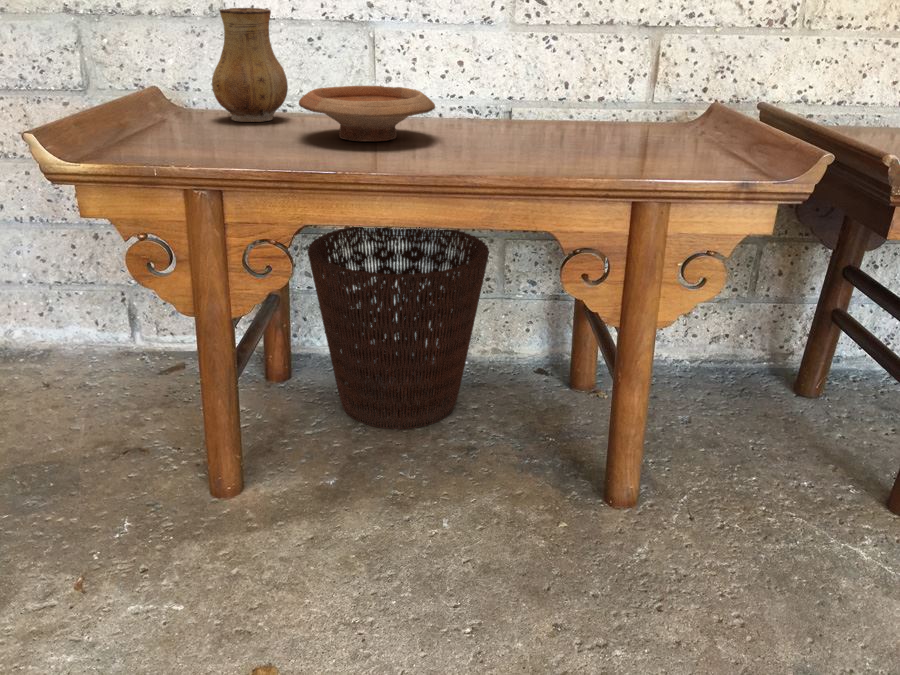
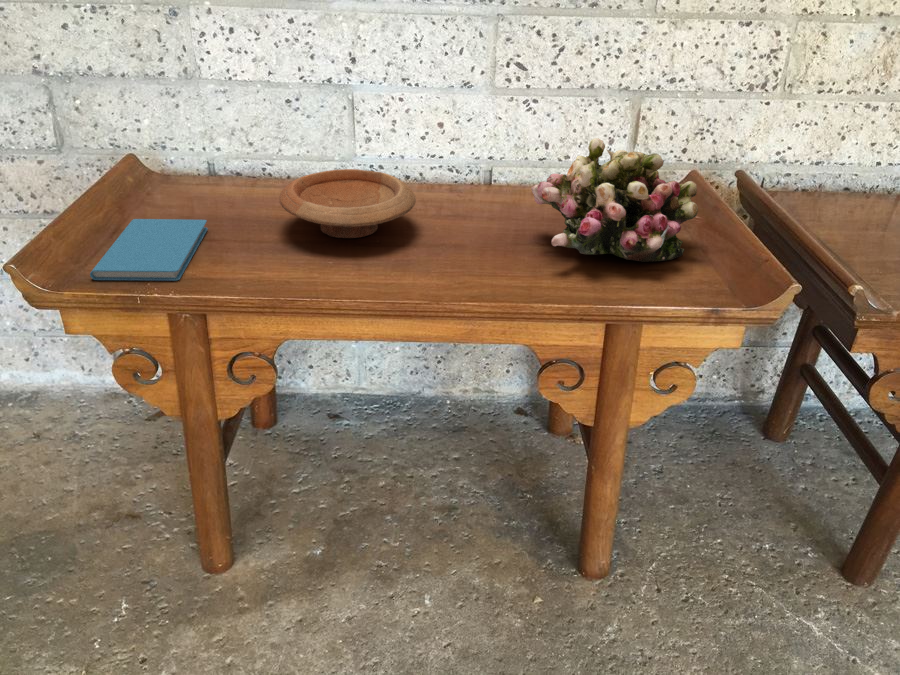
ceramic pitcher: present [212,8,288,122] -> none [191,81,267,198]
flower arrangement: none [552,39,722,156] -> present [531,138,698,262]
book: none [106,124,226,159] -> present [90,219,208,281]
basket: present [307,227,489,429] -> none [291,278,470,487]

